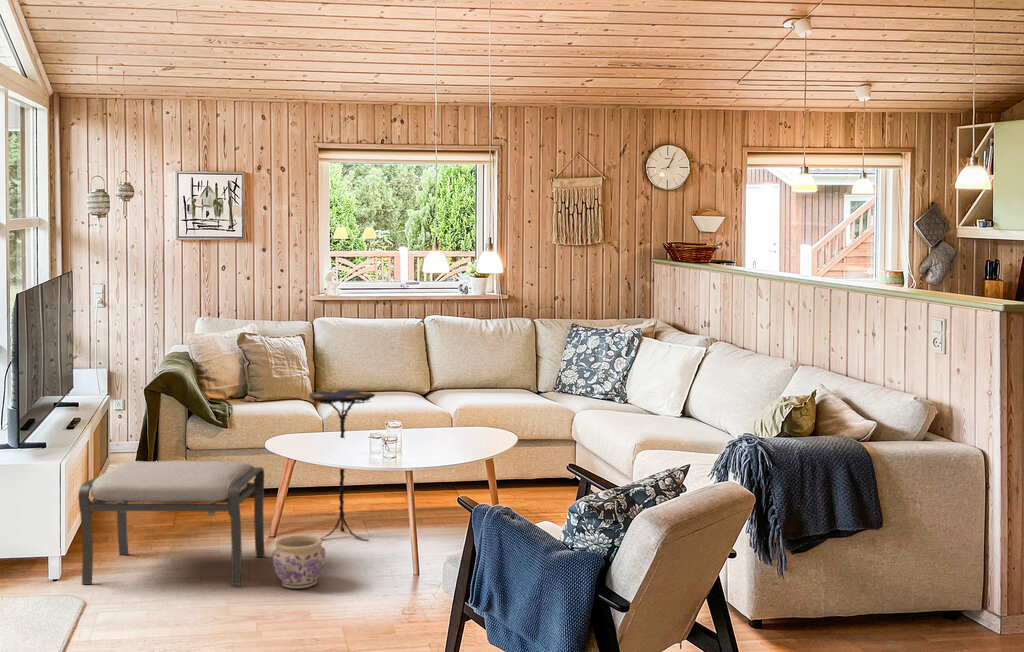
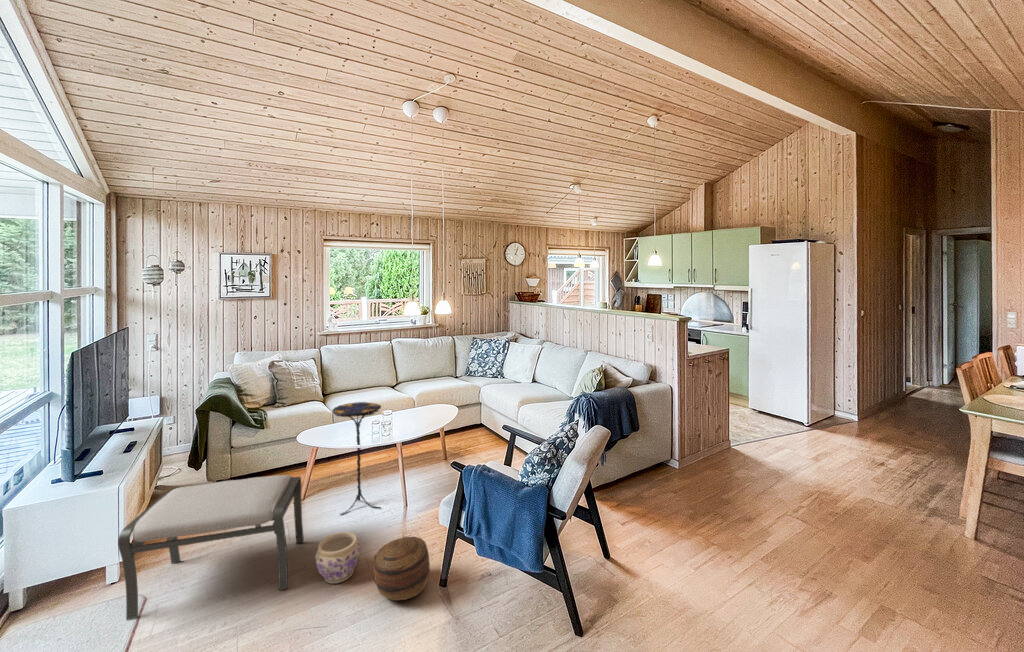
basket: none [334,540,402,607] -> present [373,537,430,600]

